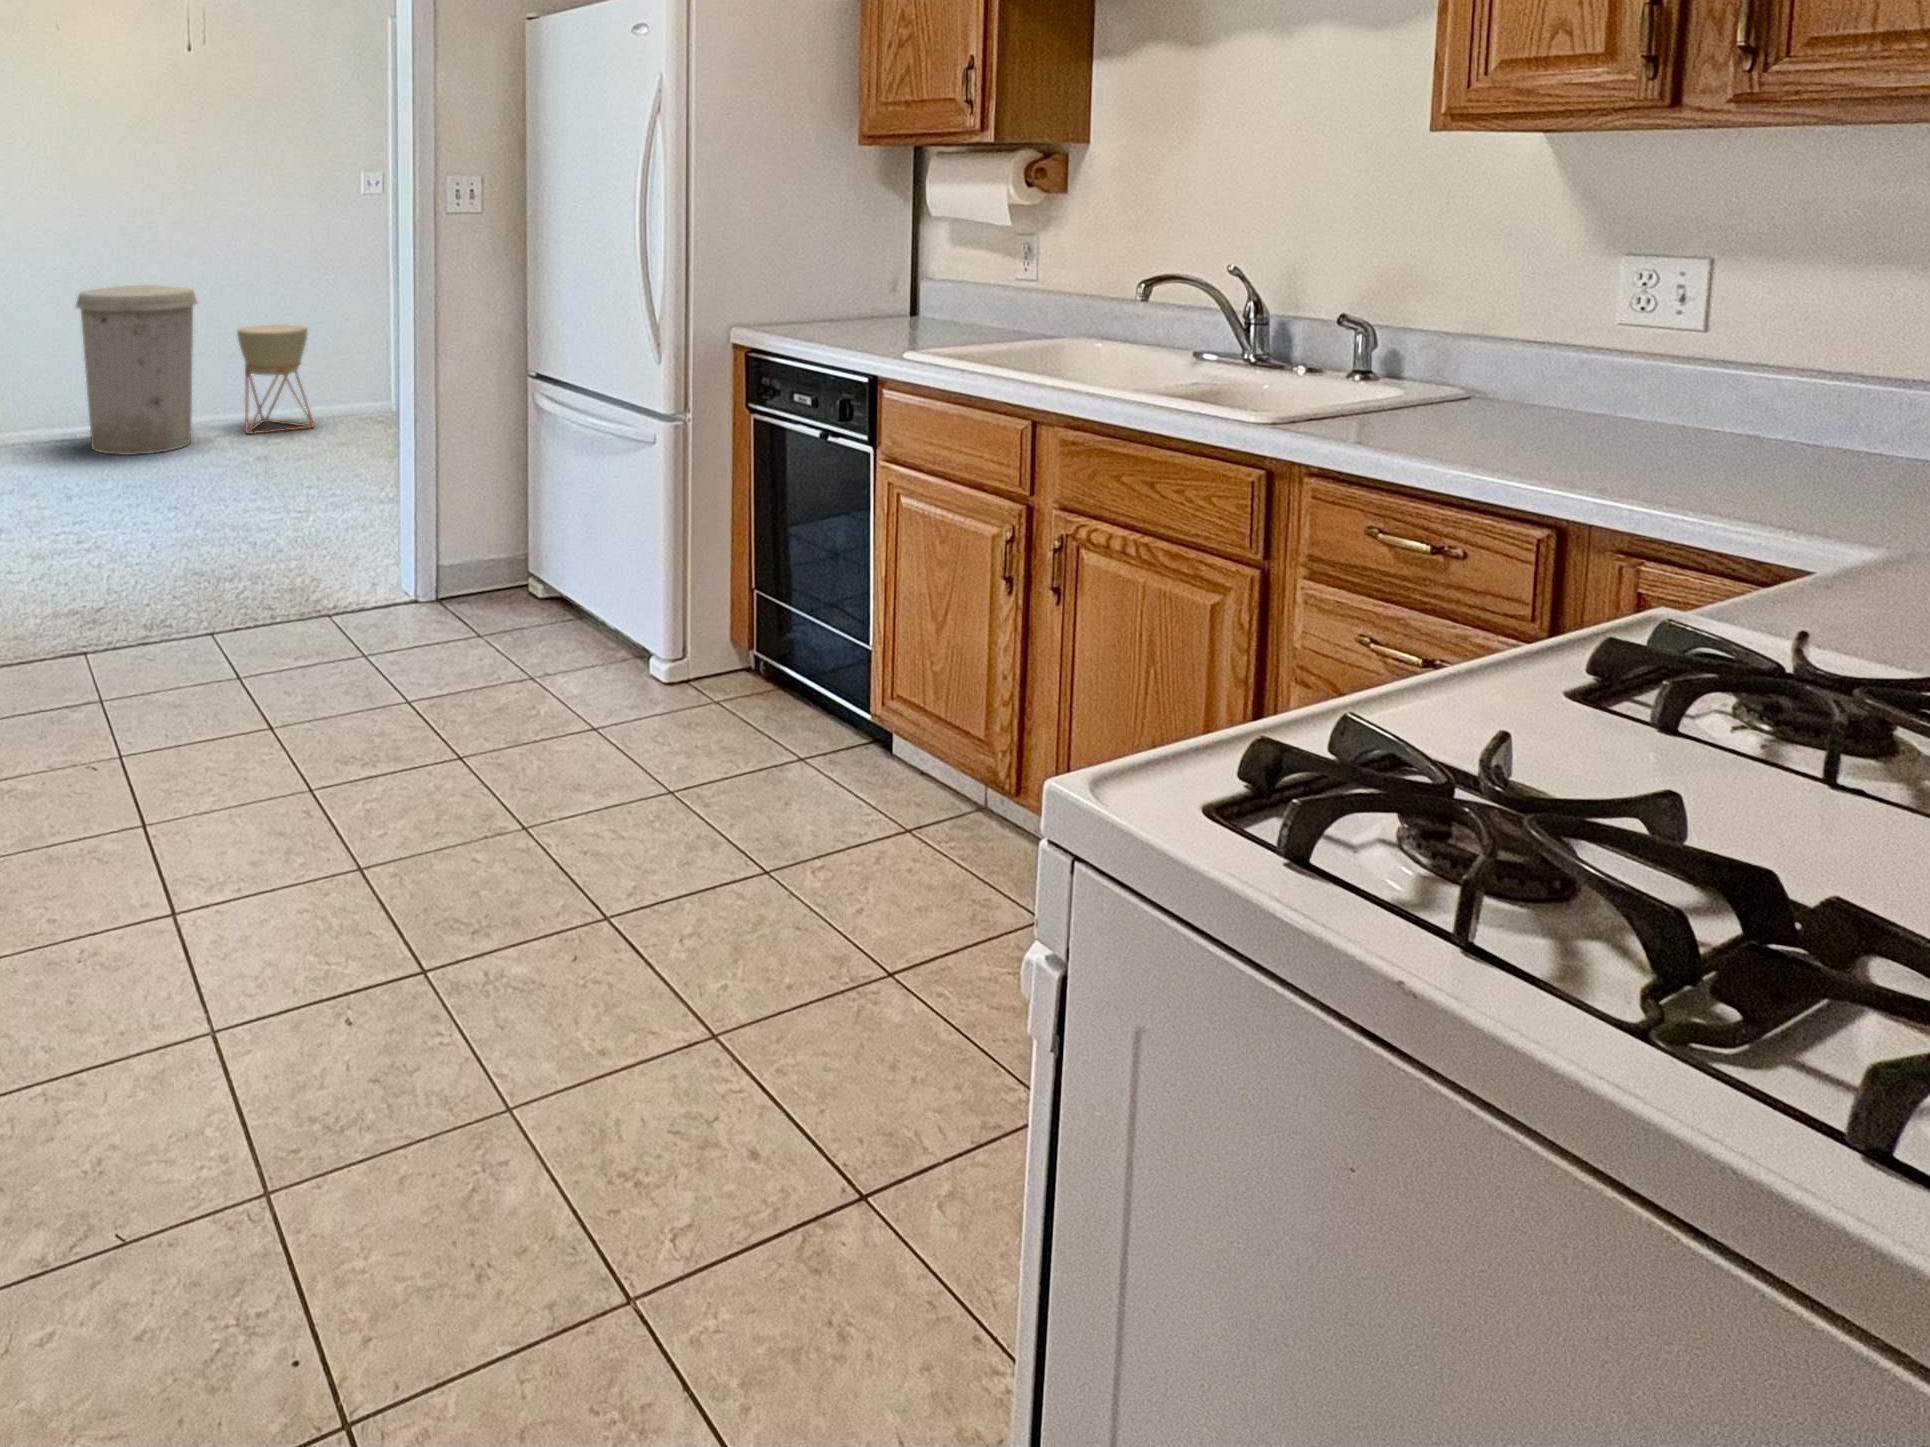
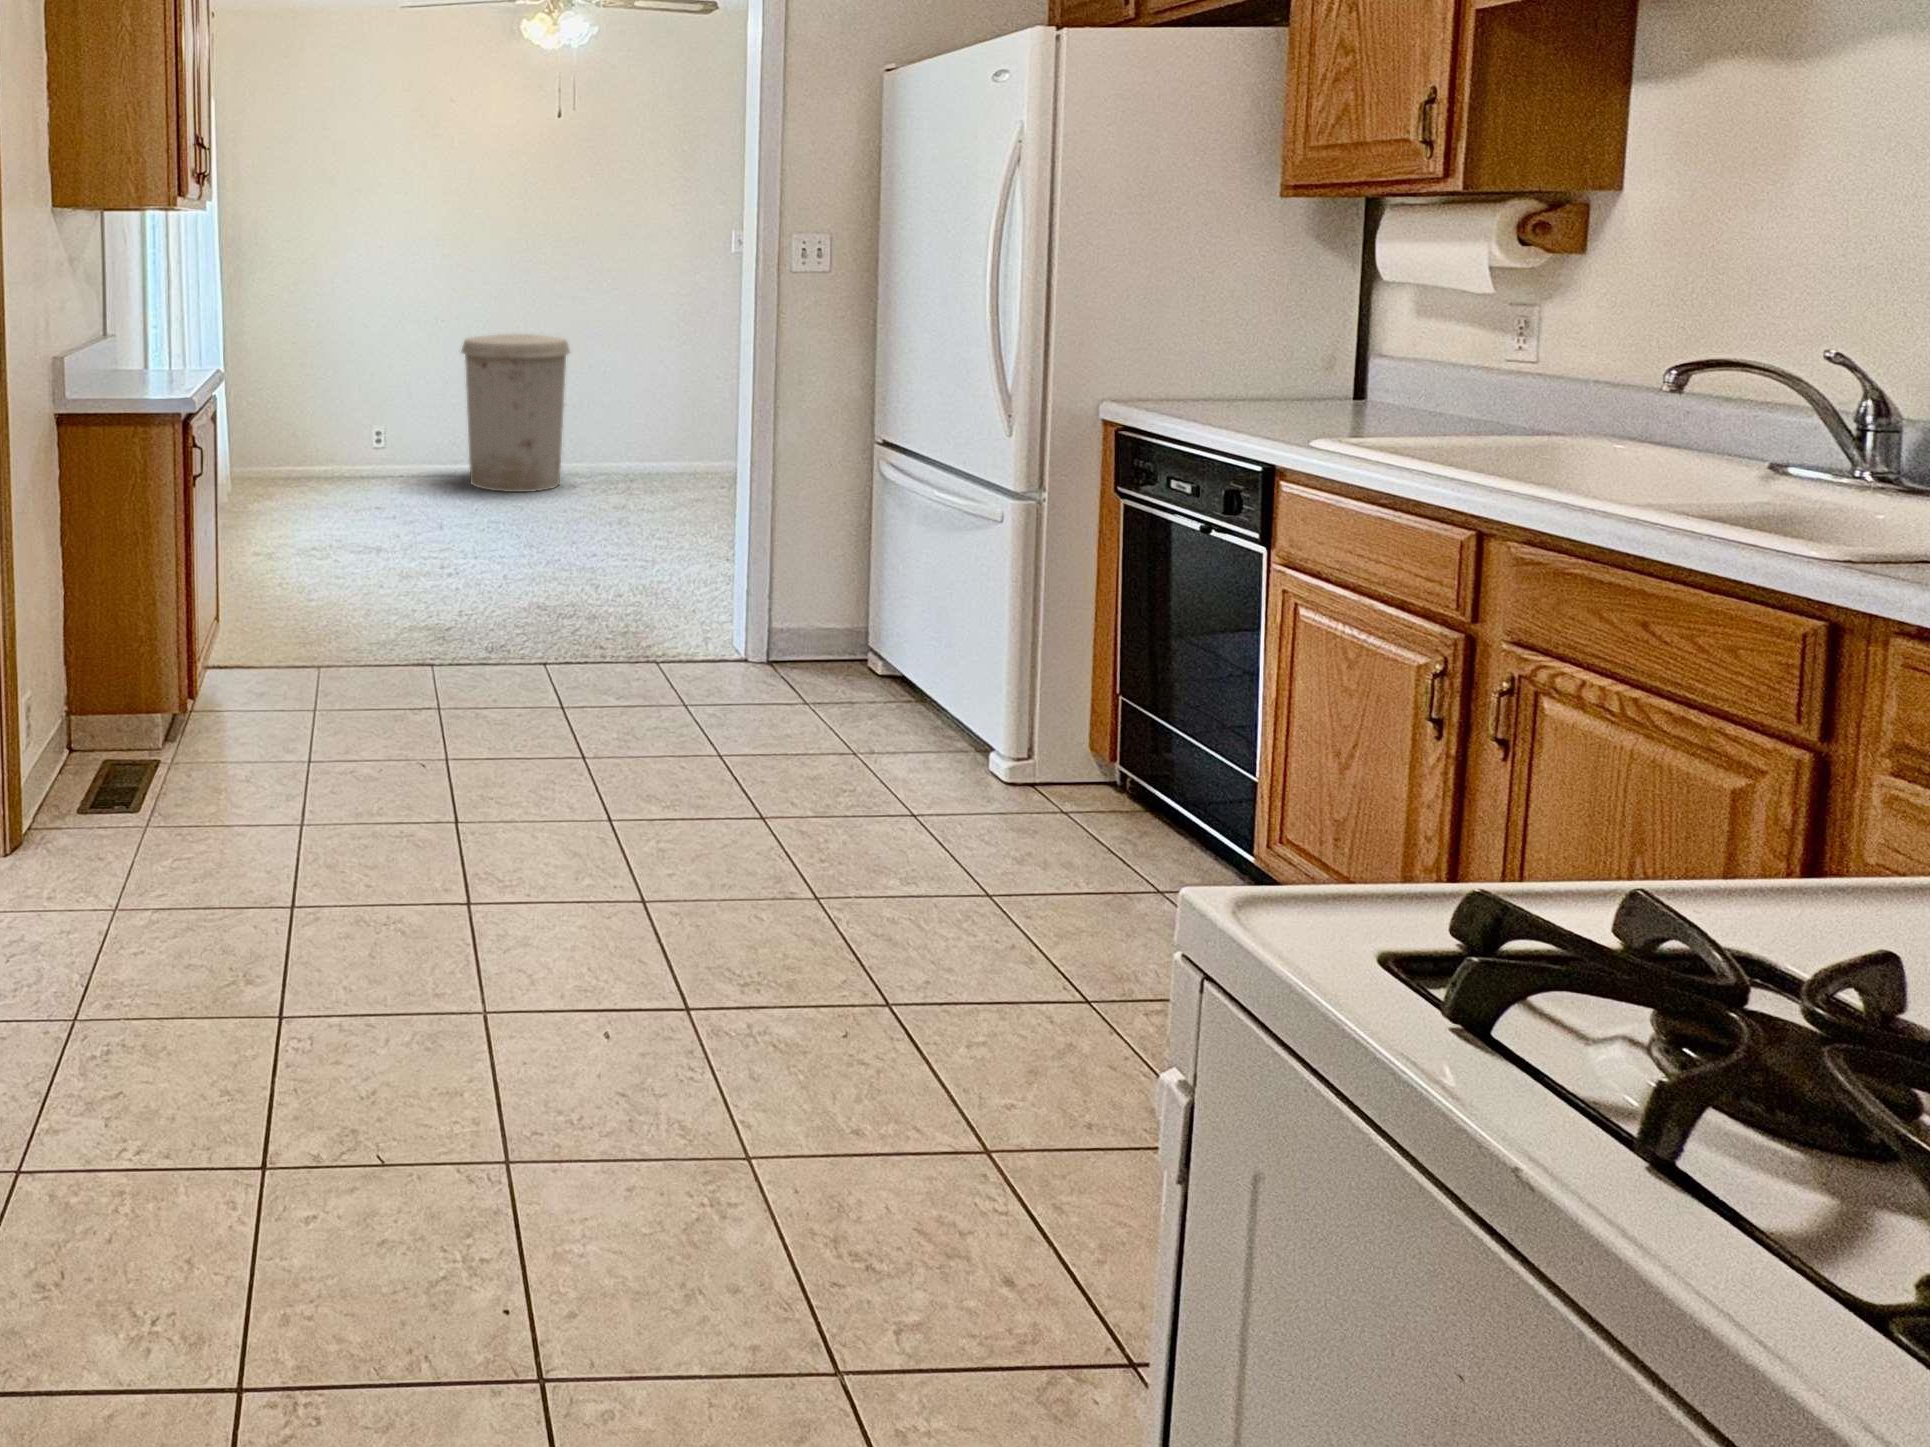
planter: present [237,324,314,434] -> none [608,376,680,481]

